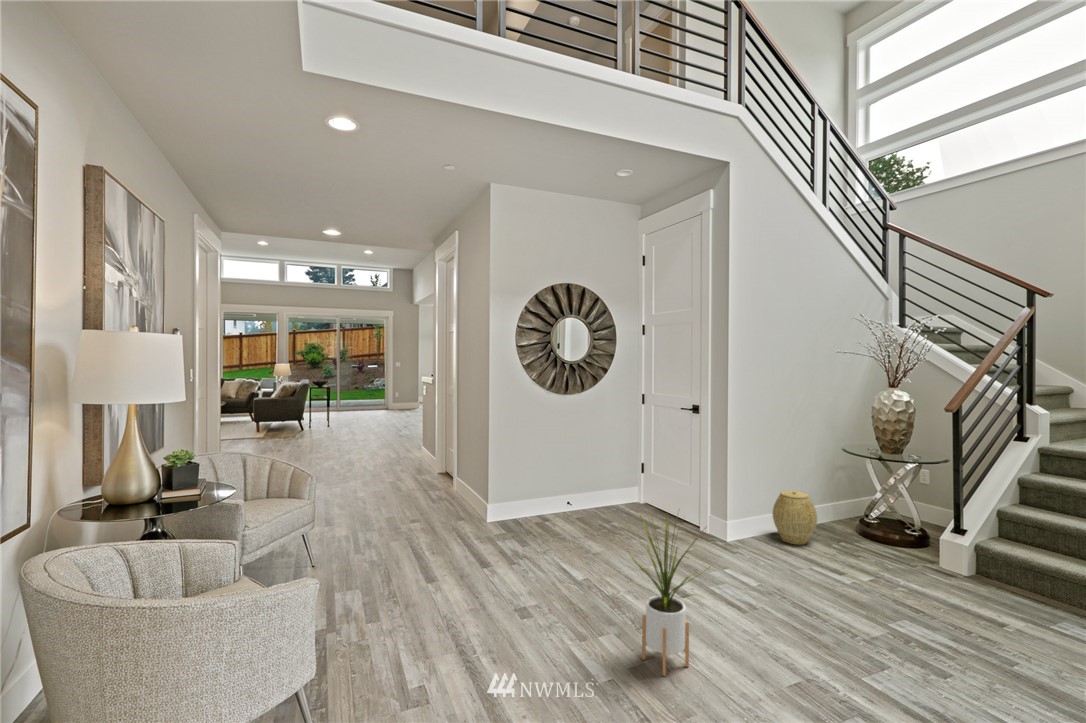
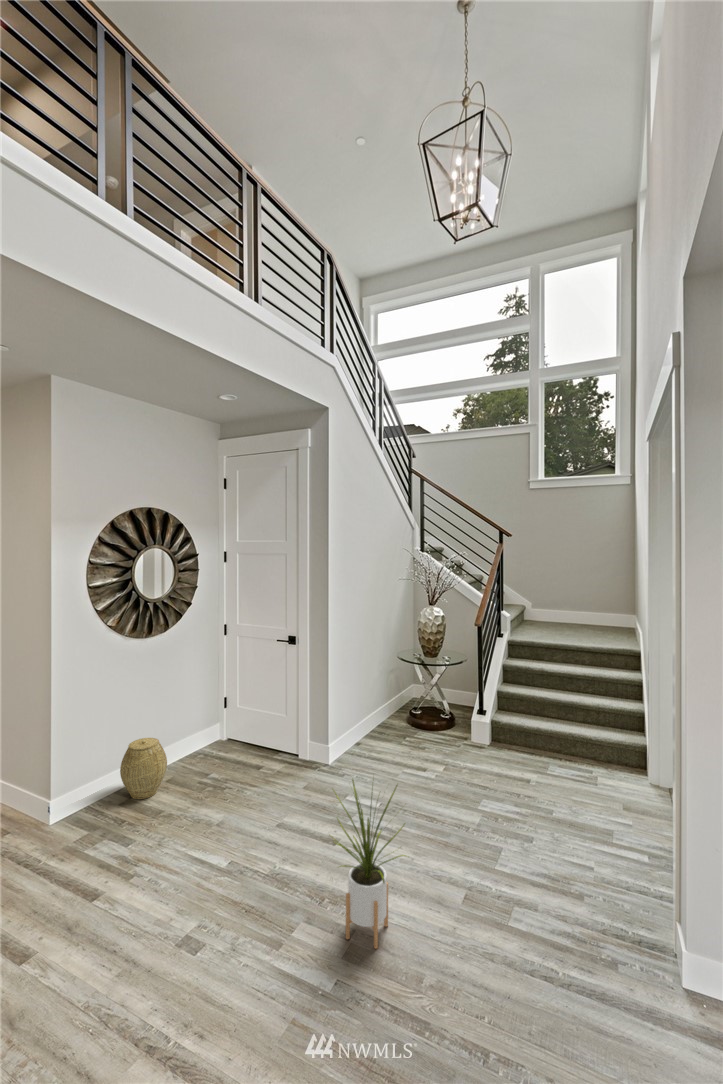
woven basket: present [772,491,817,545] -> present [120,738,167,799]

